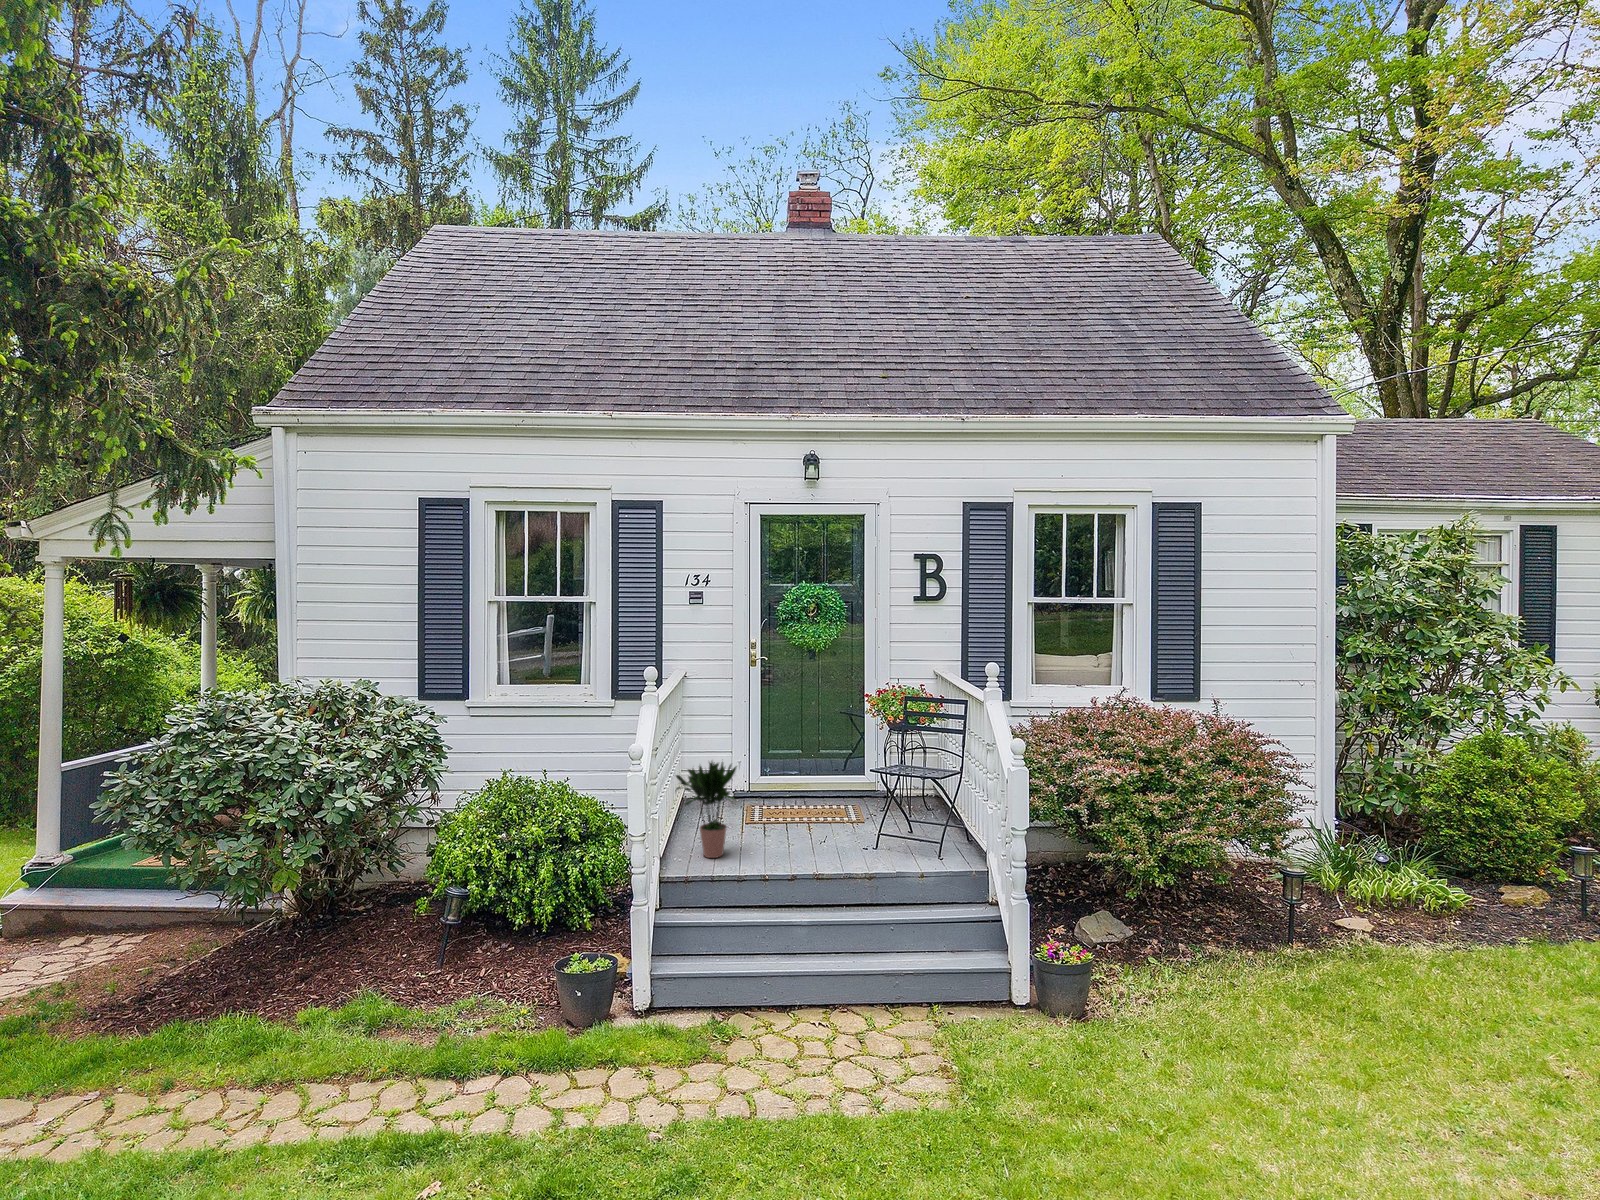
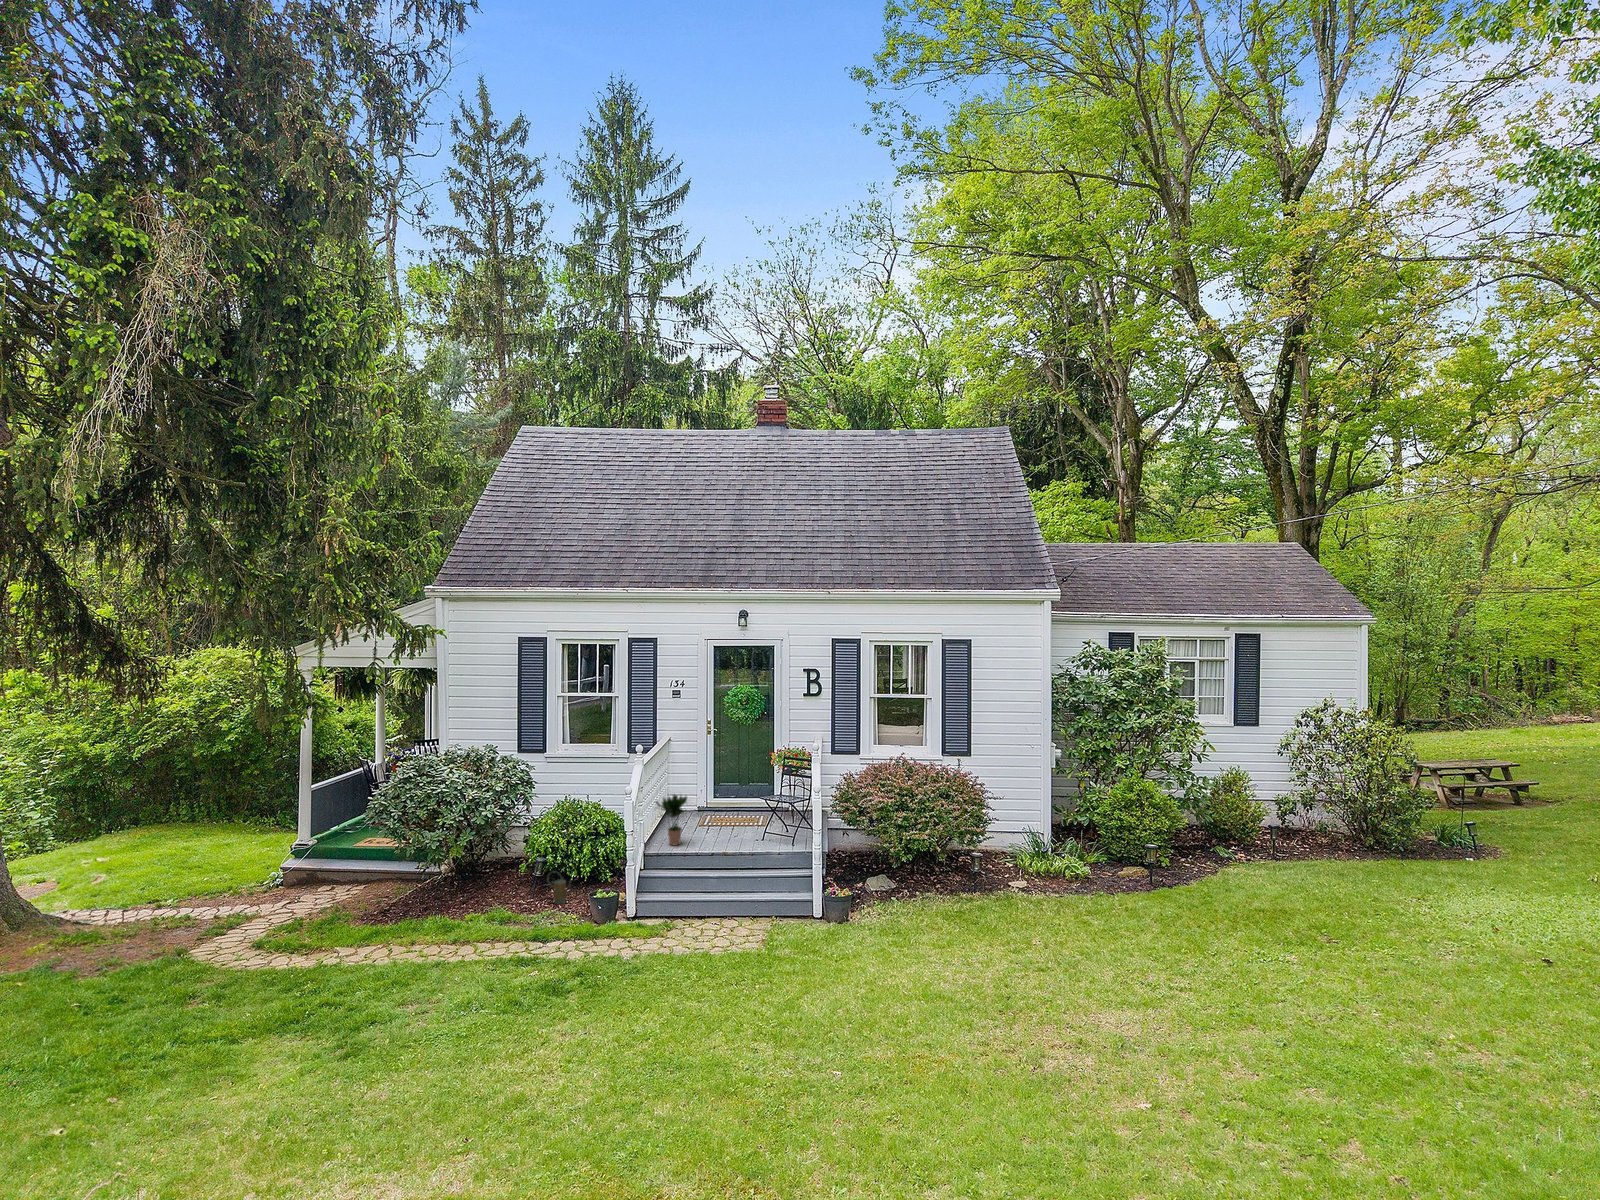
watering can: none [466,917,518,983] -> present [548,871,567,904]

